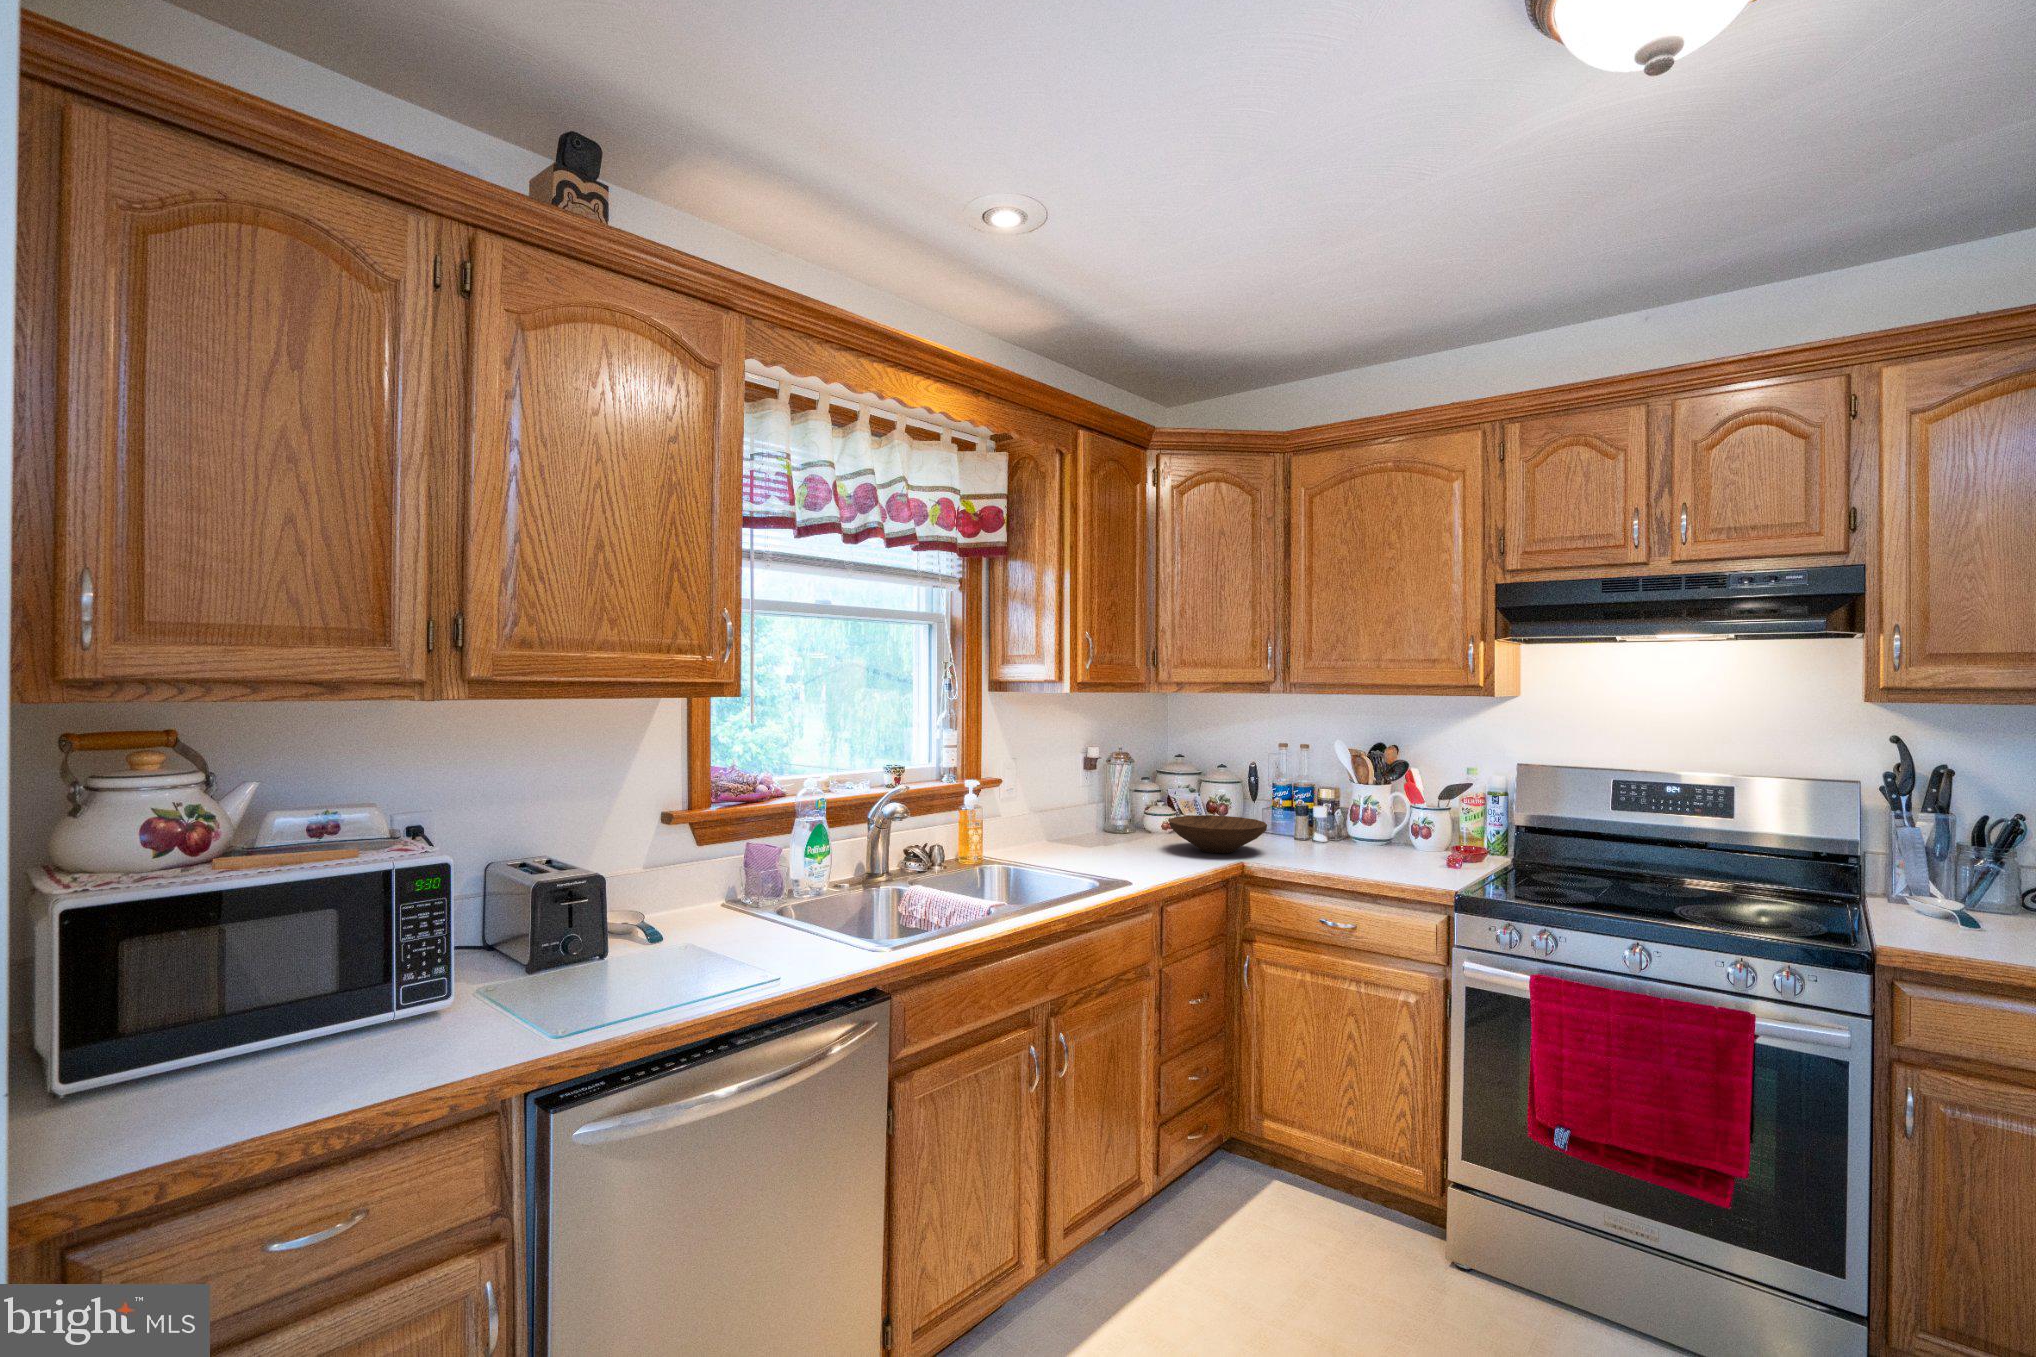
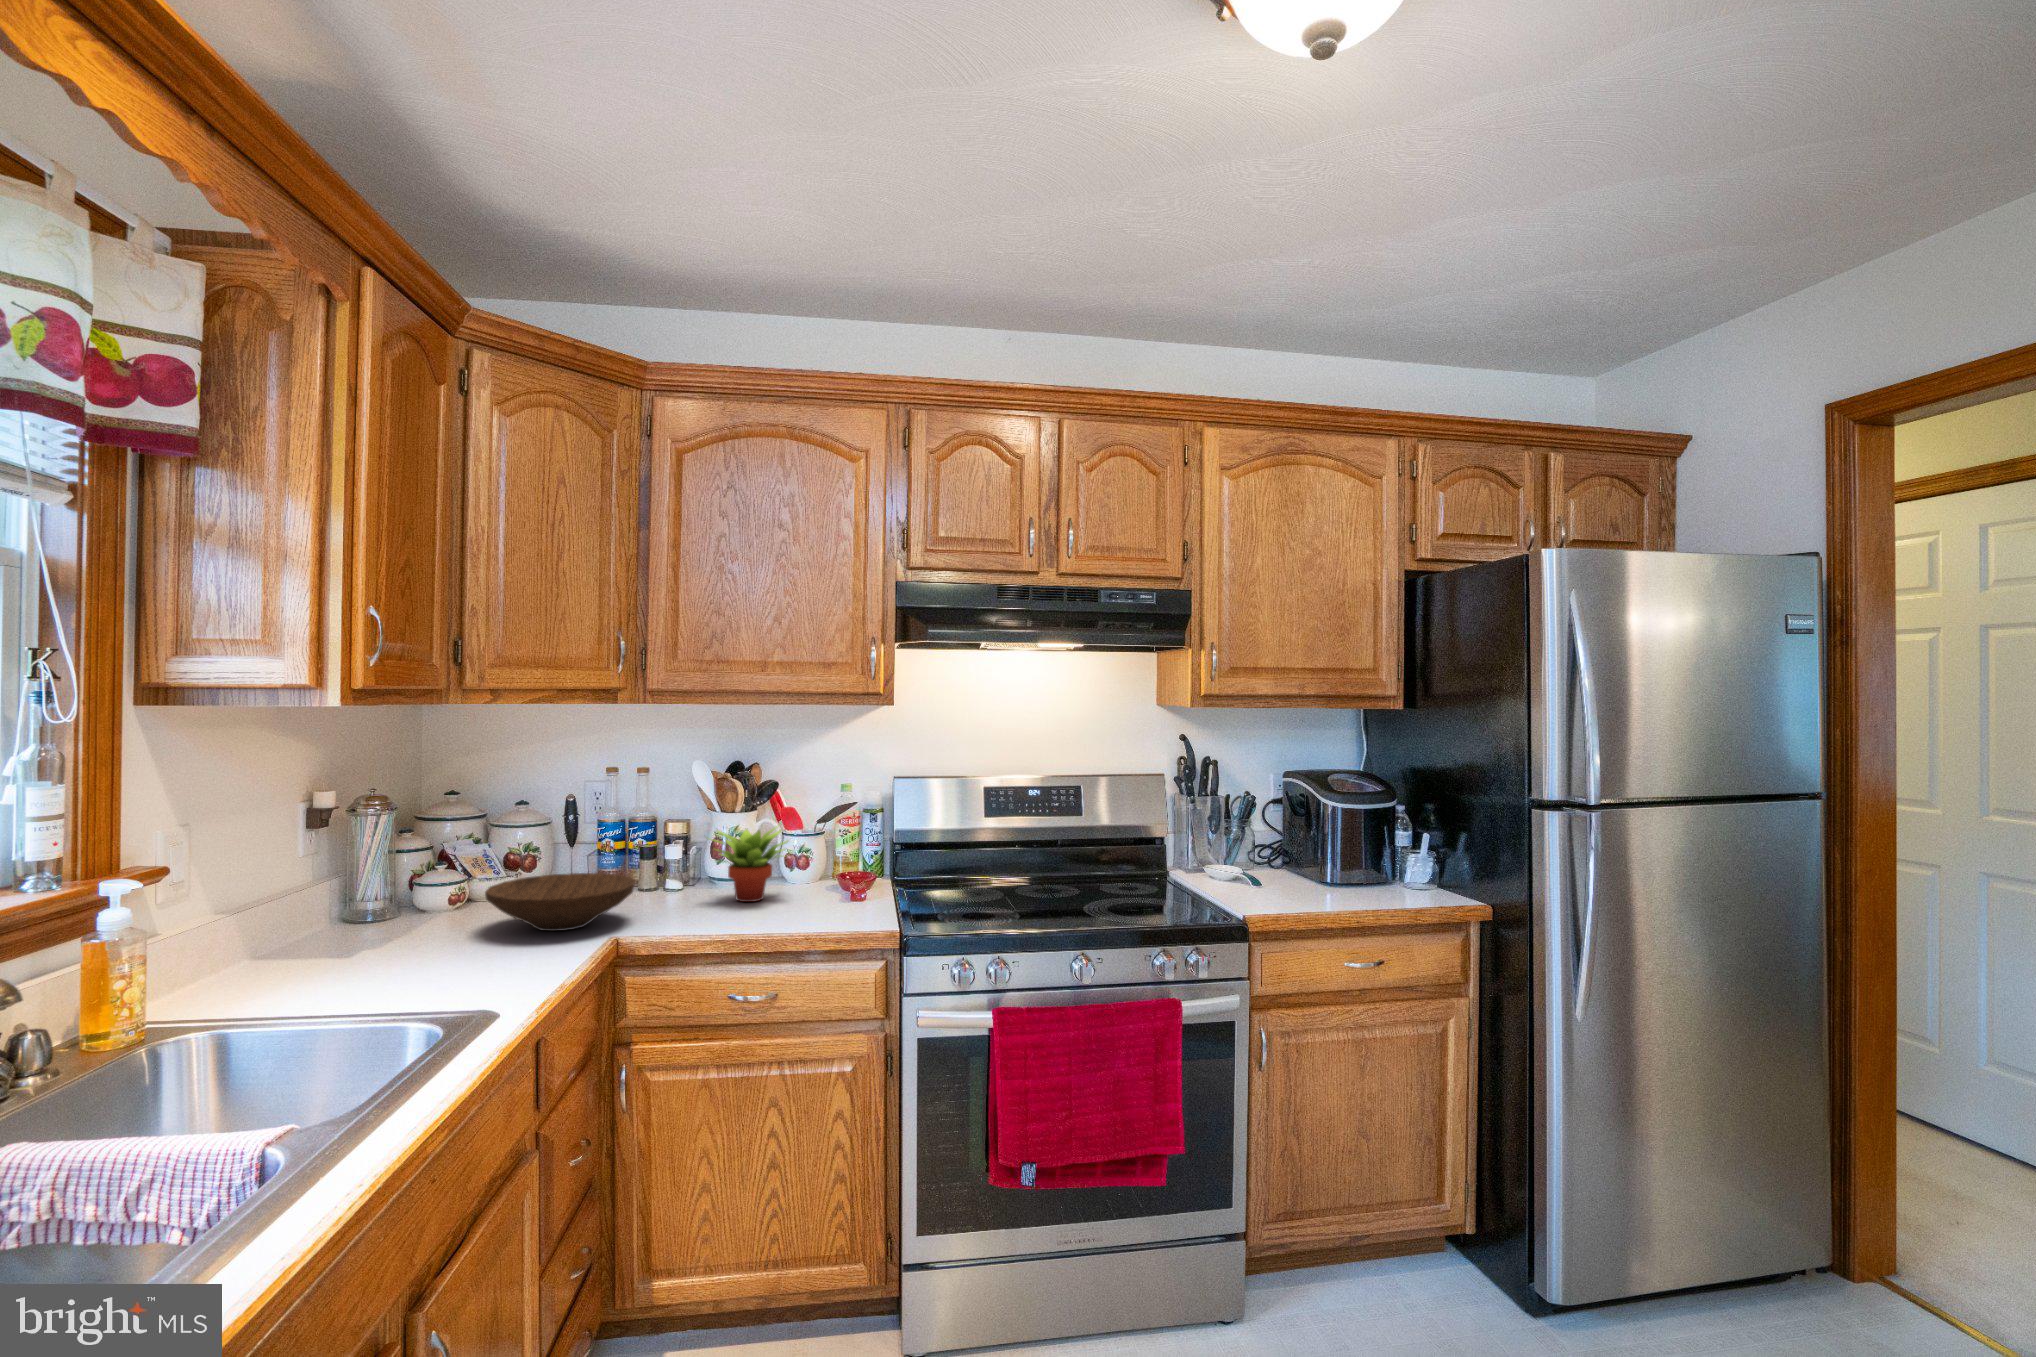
succulent plant: none [1325,794,1400,857] -> present [710,826,788,902]

